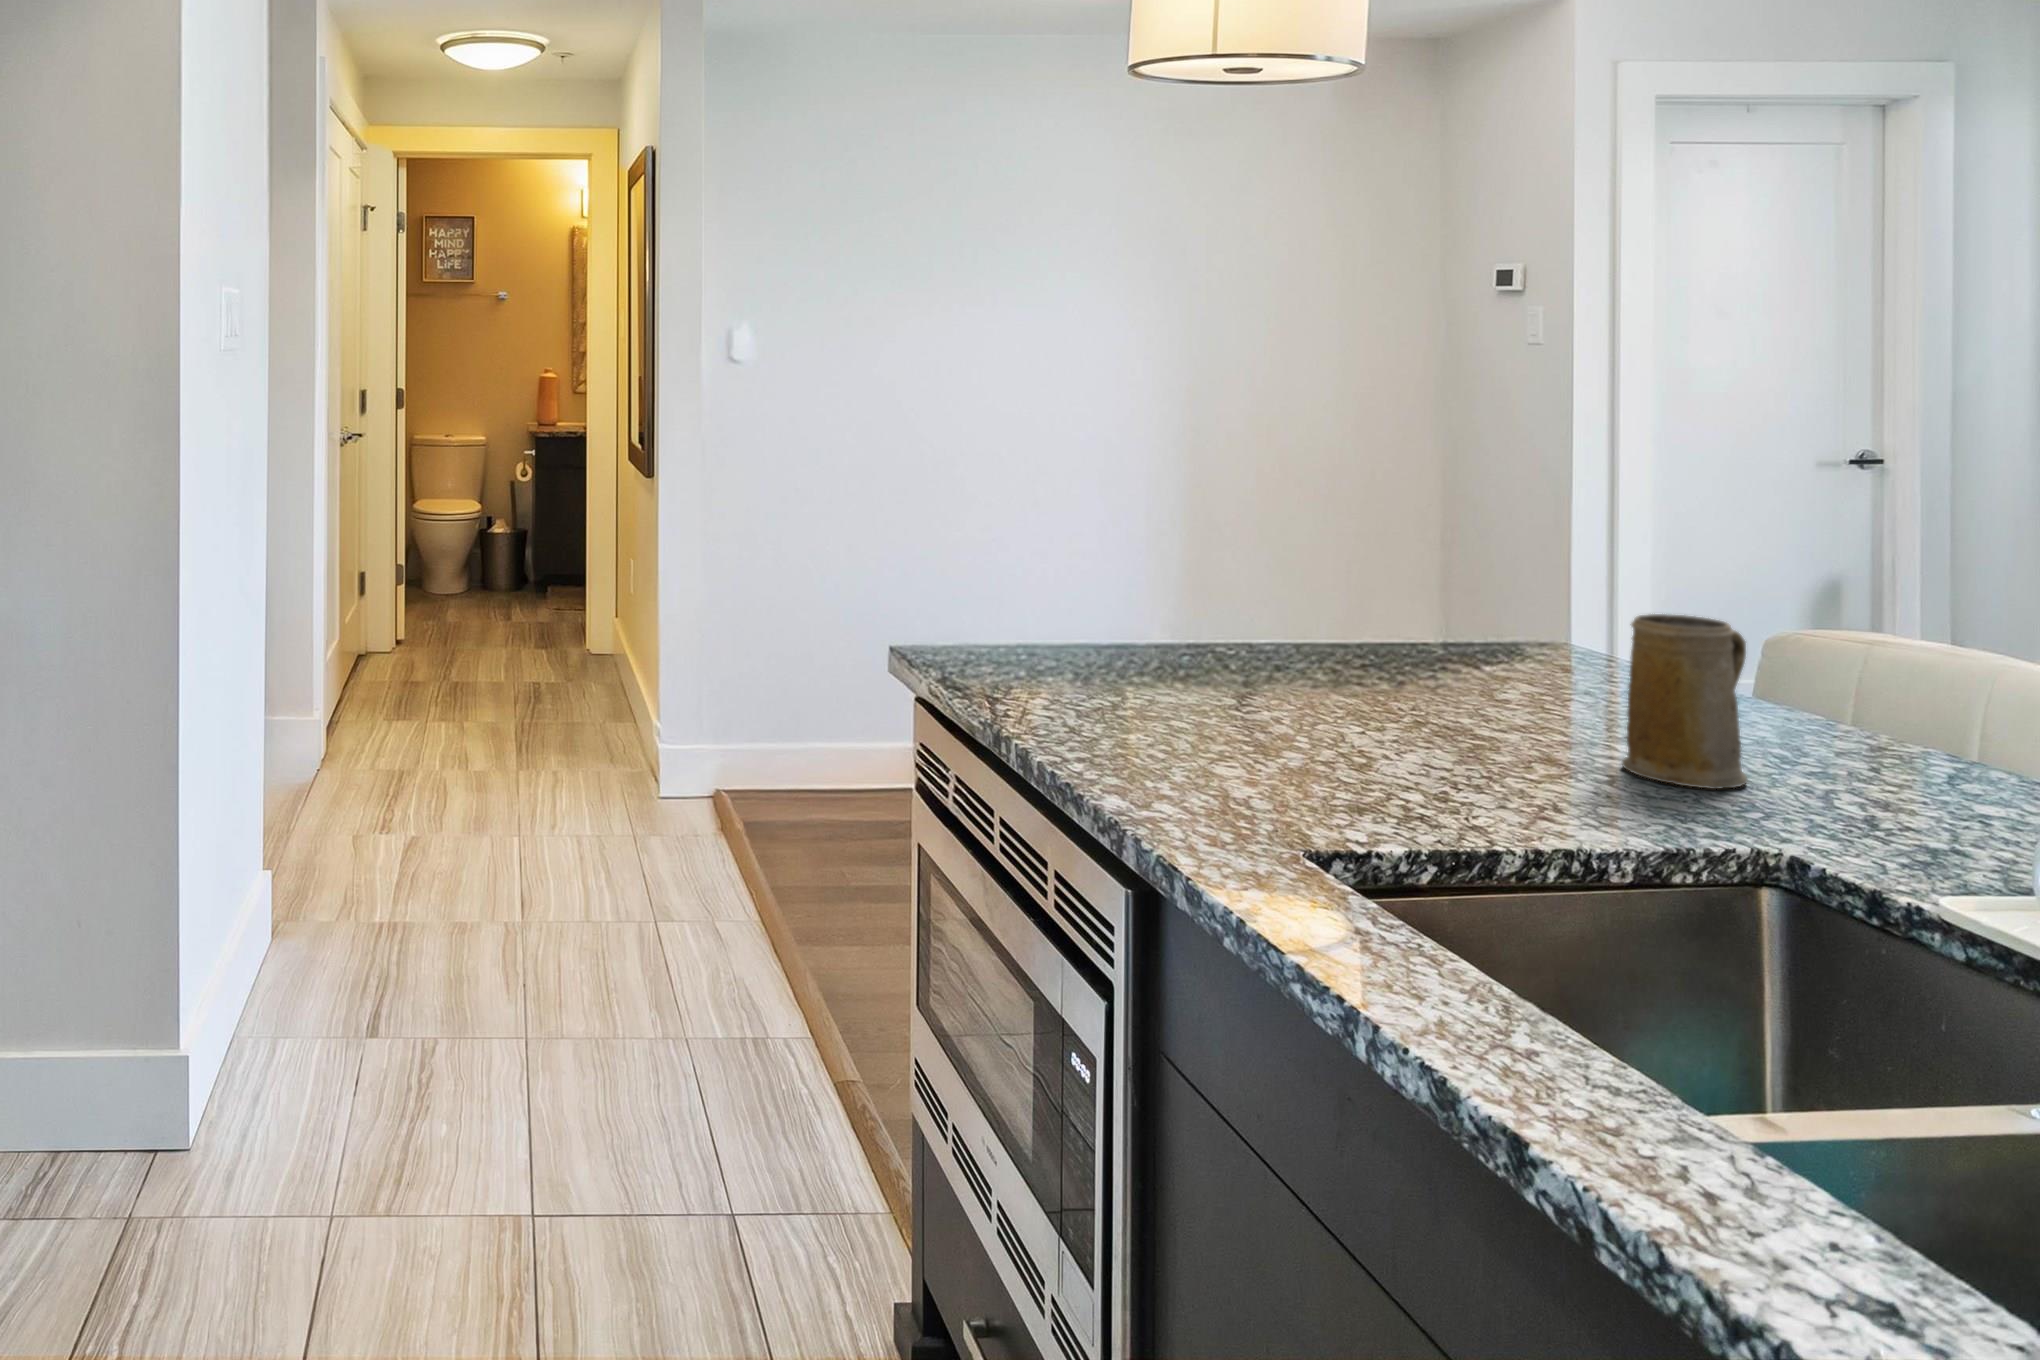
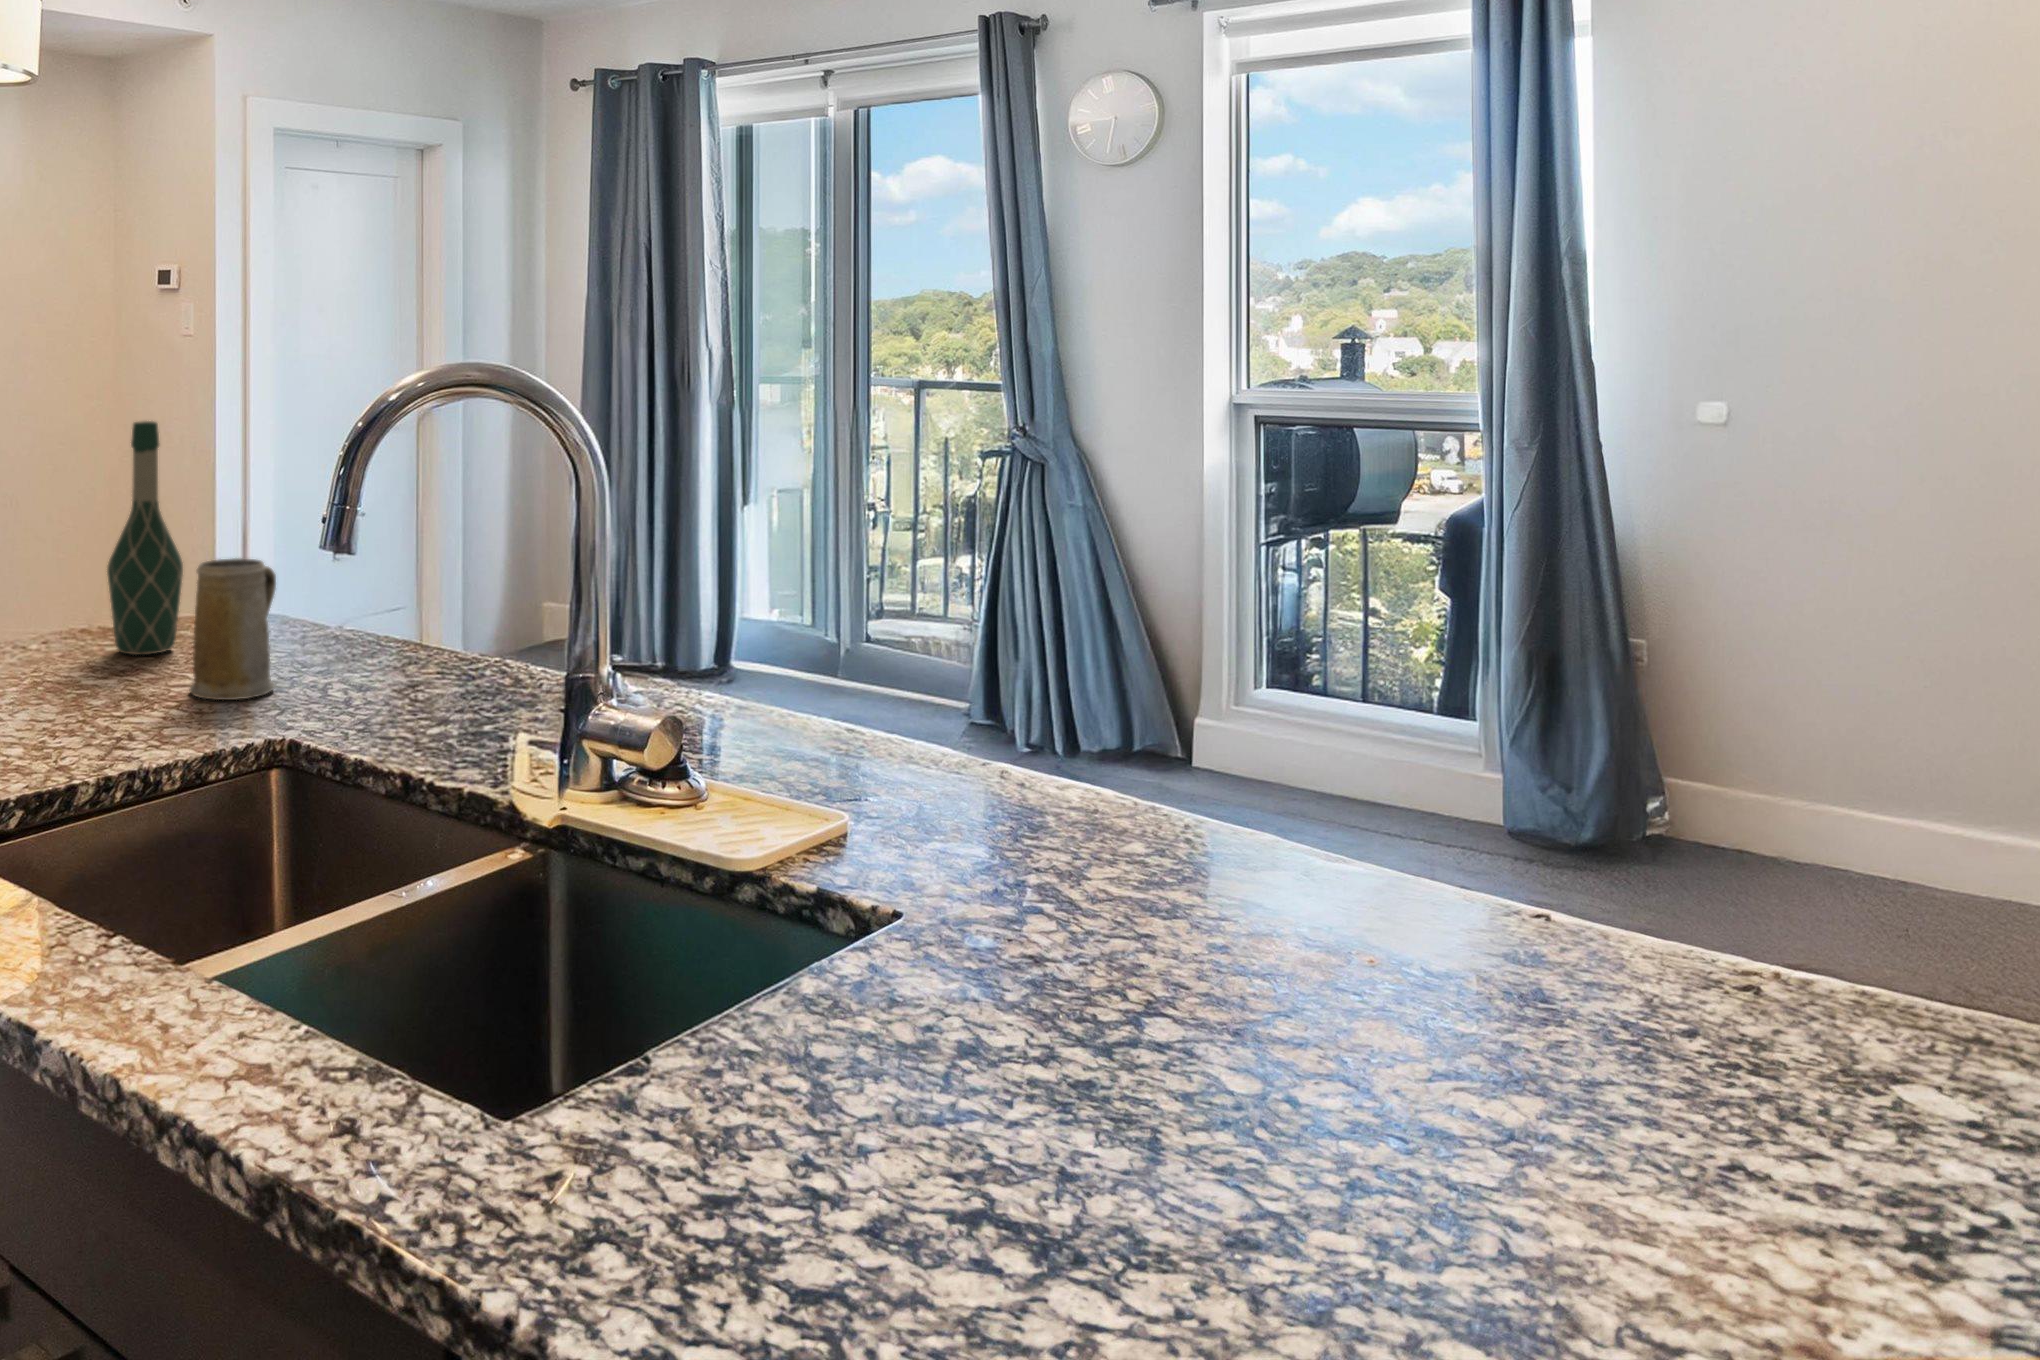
wine bottle: none [1496,443,1597,711] -> present [107,421,183,655]

